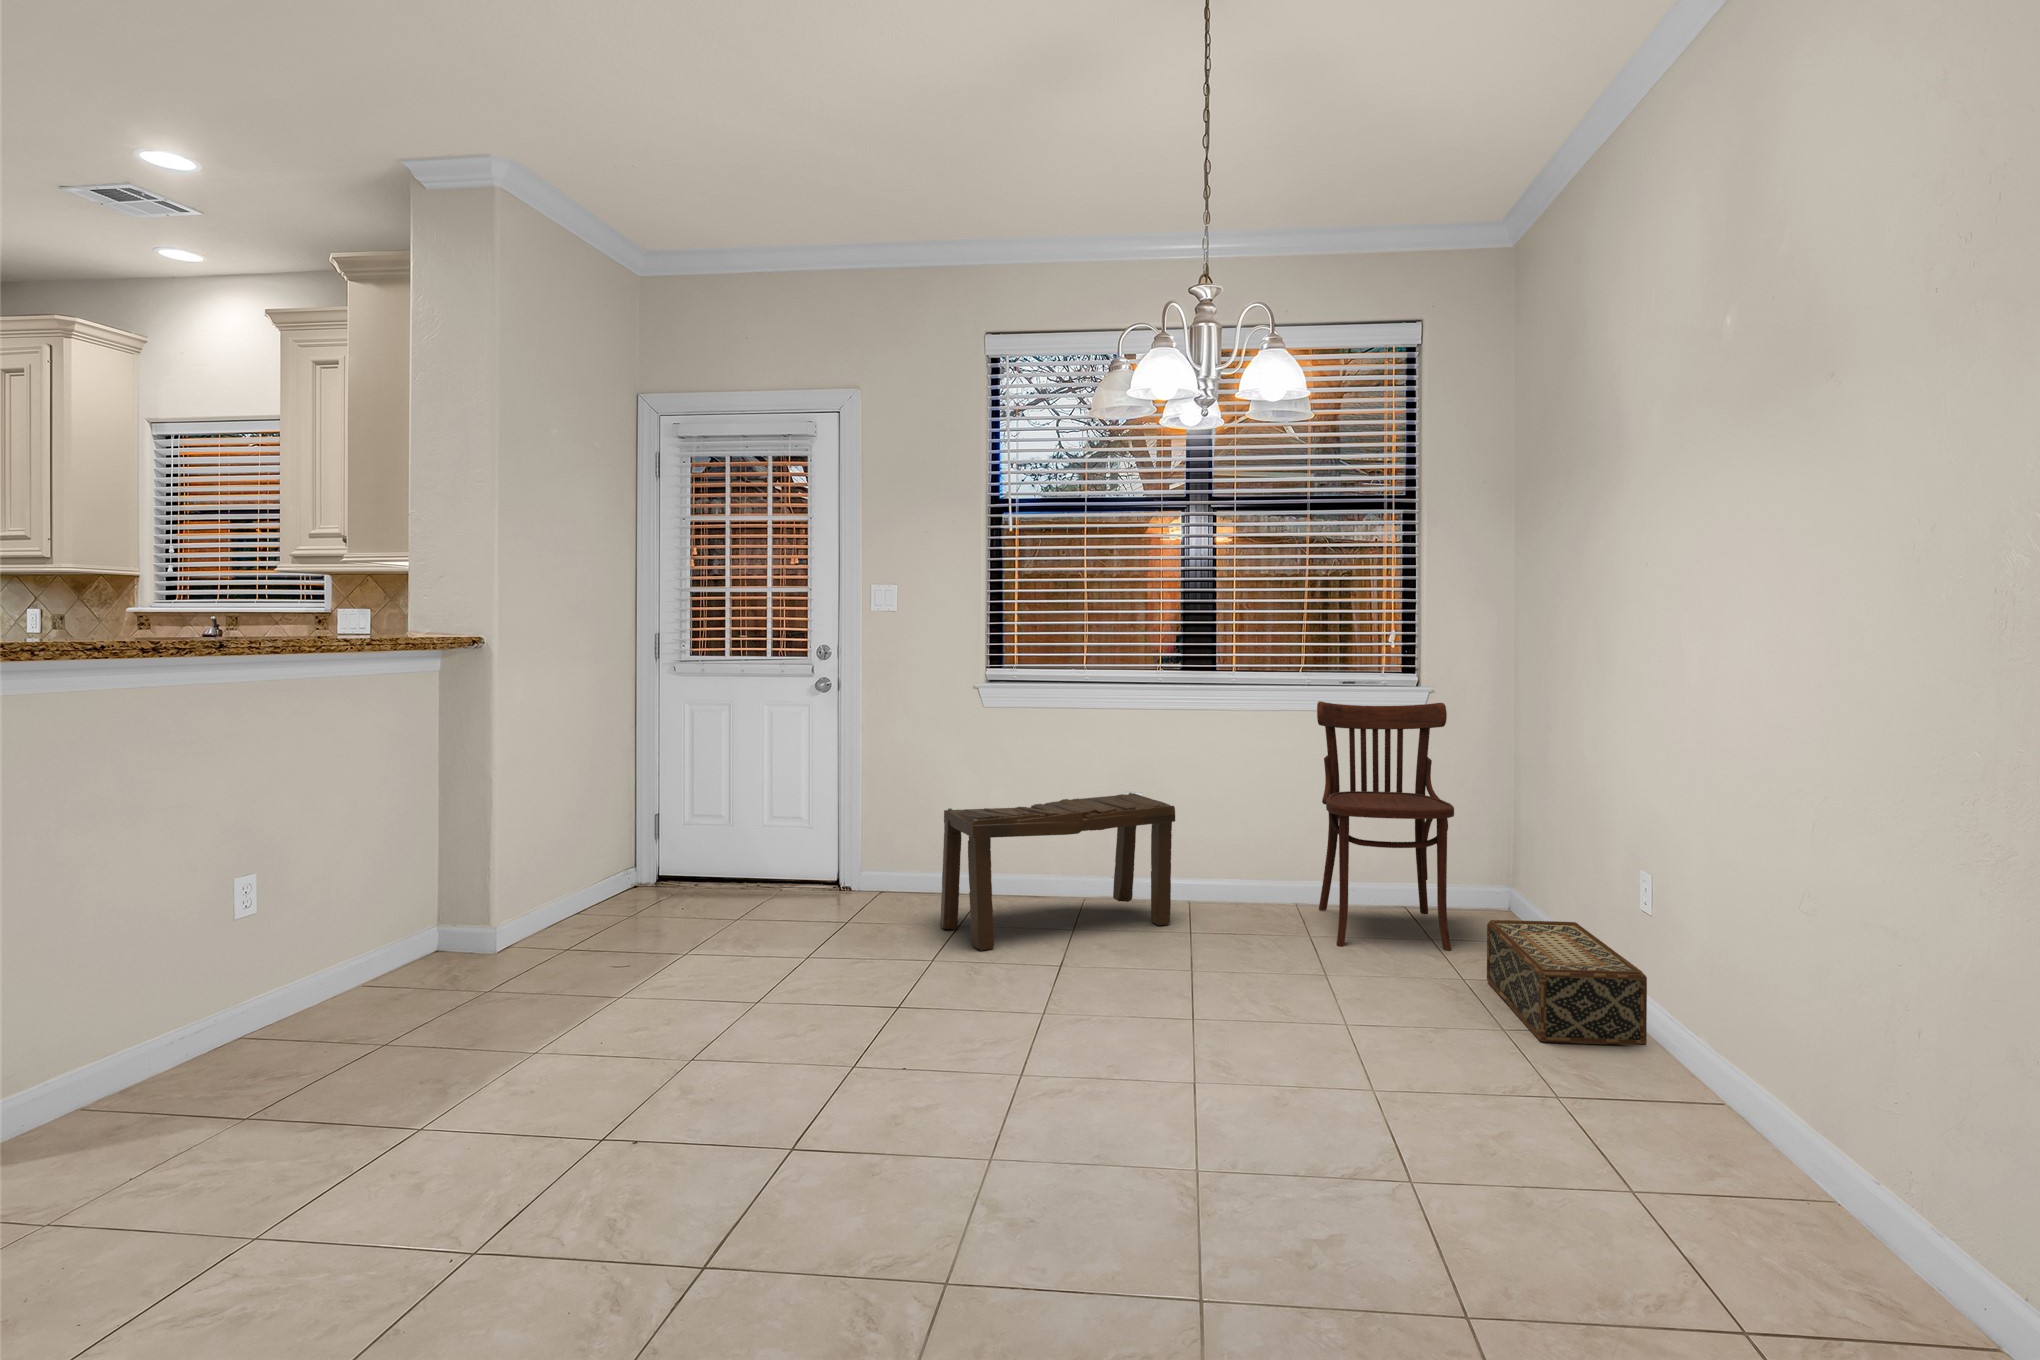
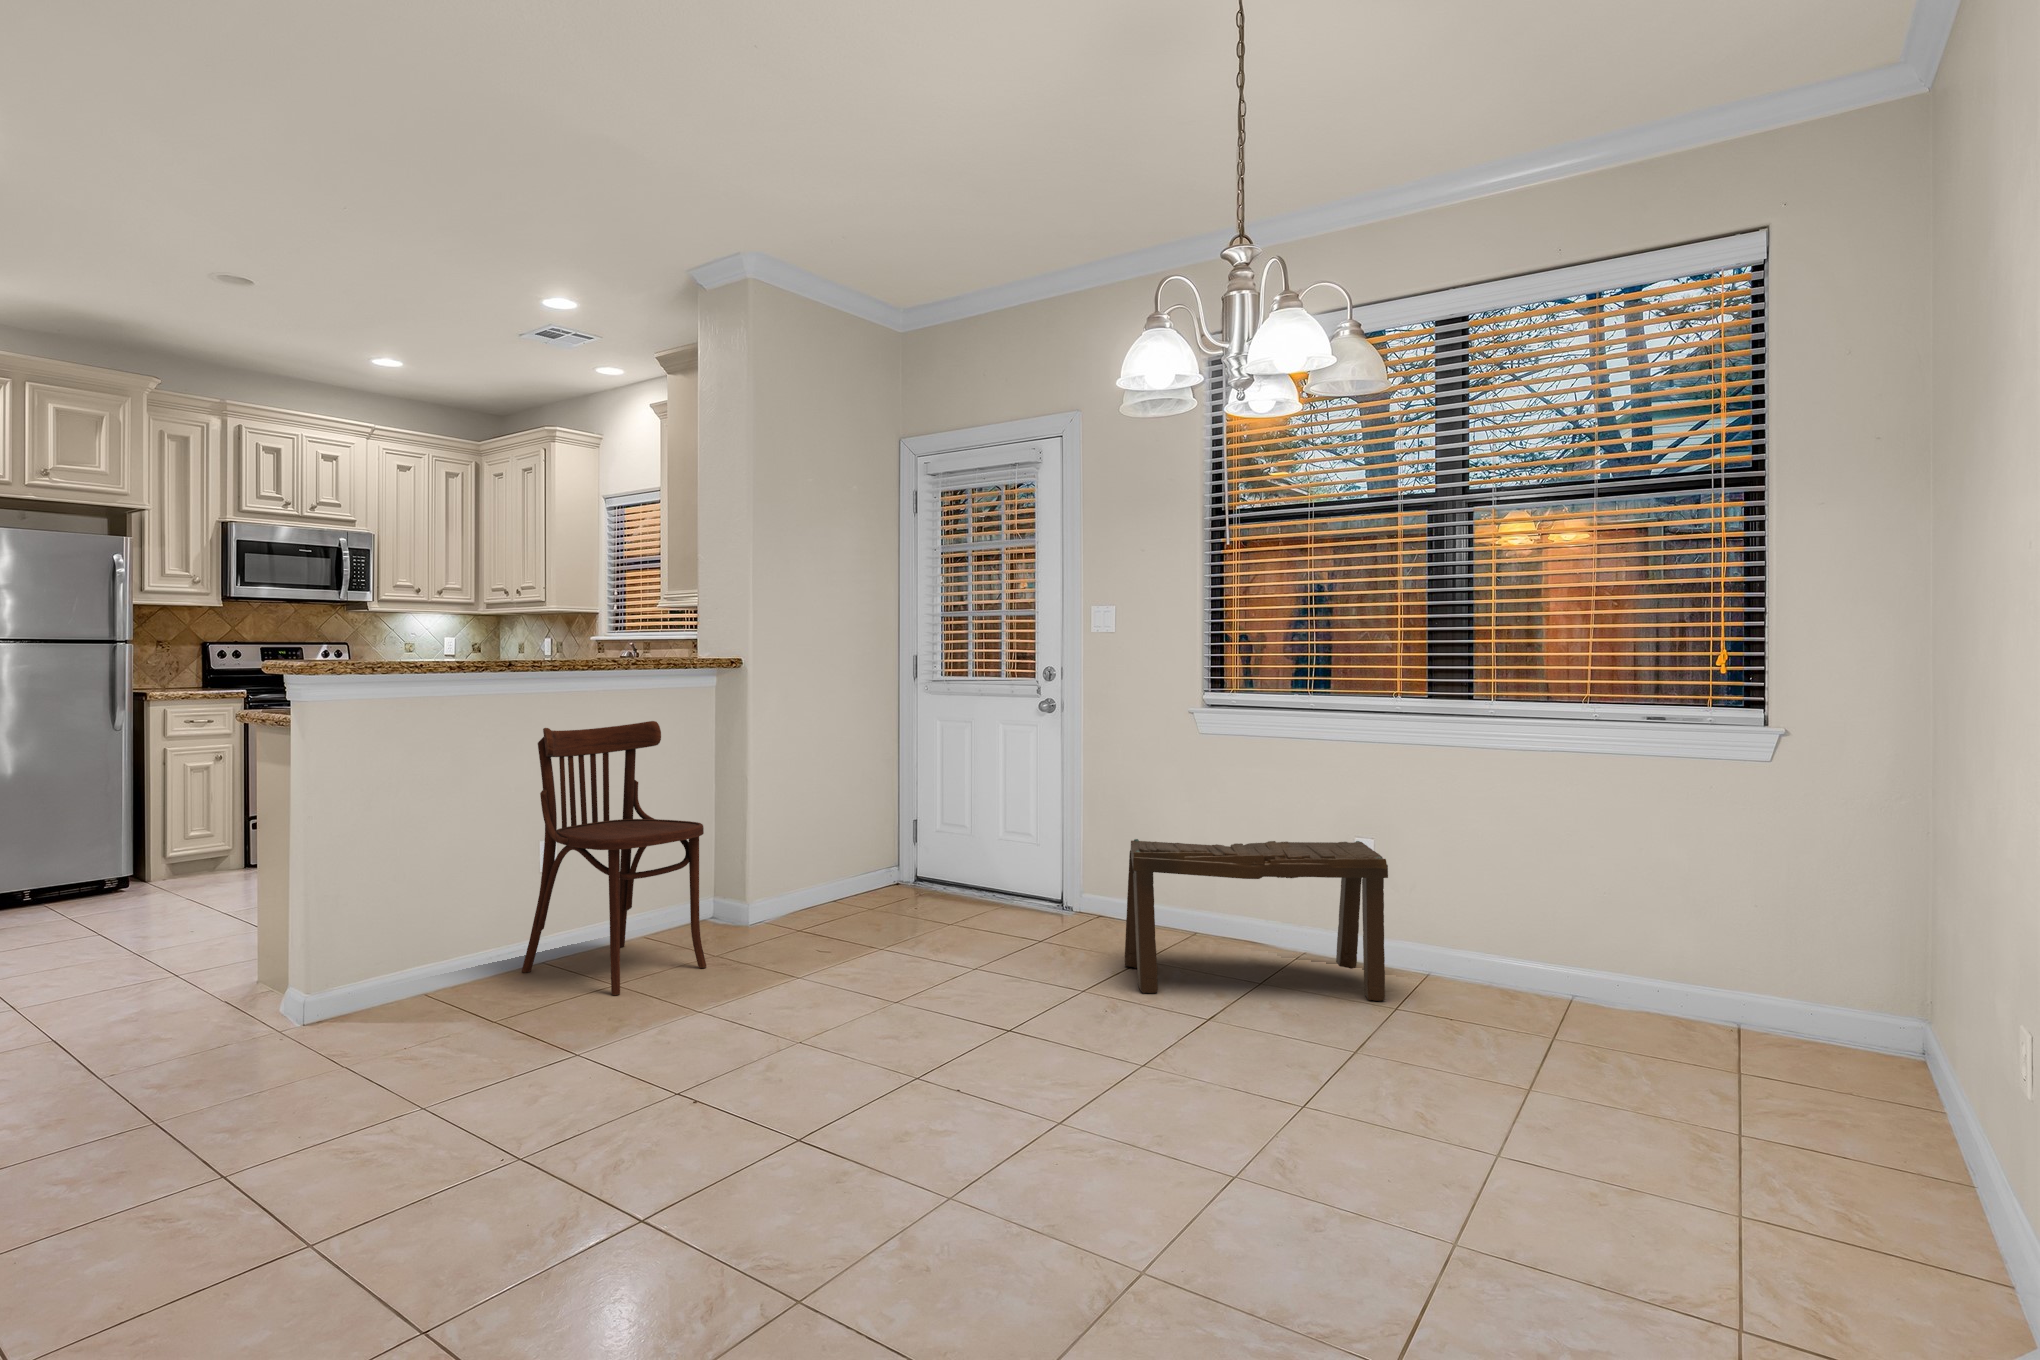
dining chair: present [1317,701,1454,950] -> present [522,721,706,995]
woven basket: present [1487,920,1647,1045] -> none [1788,1062,2002,1296]

